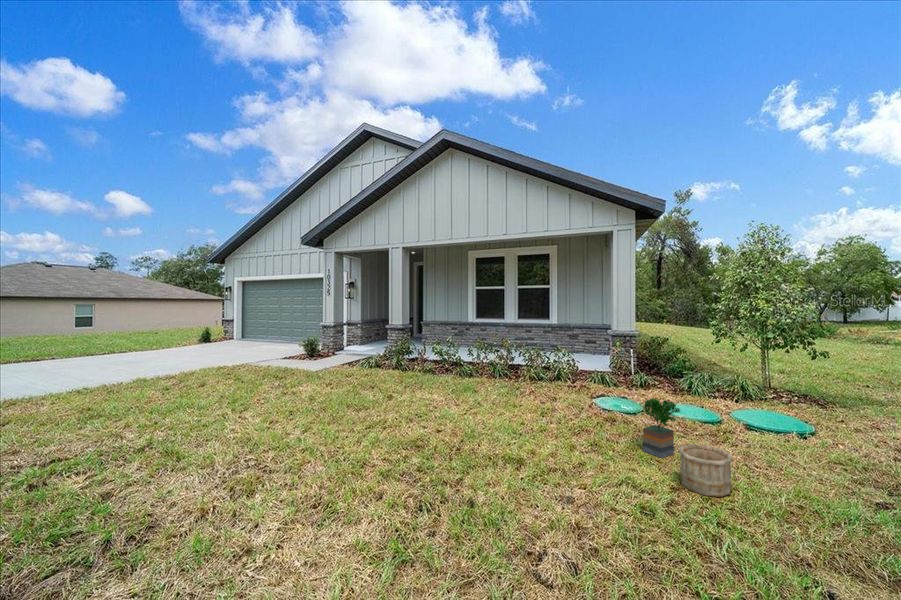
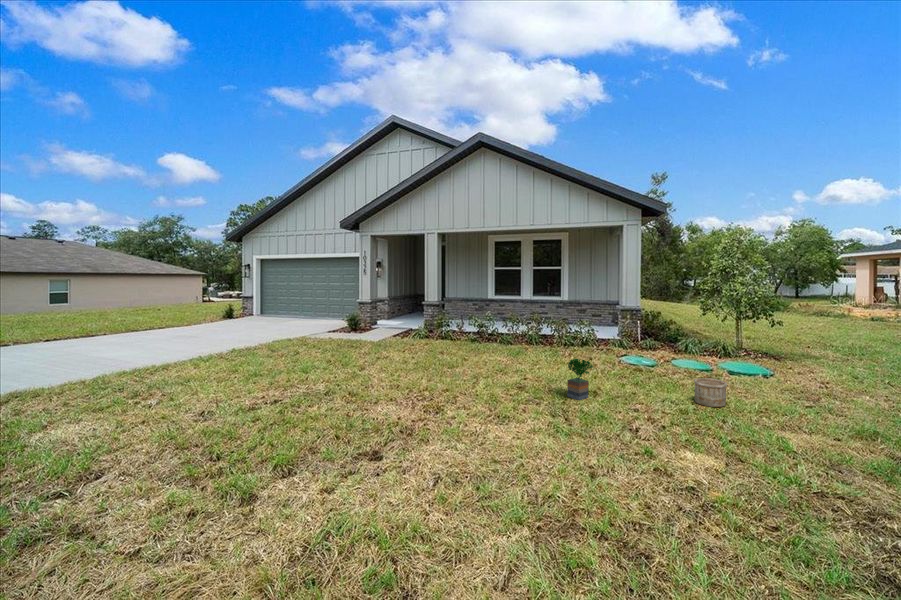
potted tree: present [643,399,680,458] -> present [567,359,593,400]

